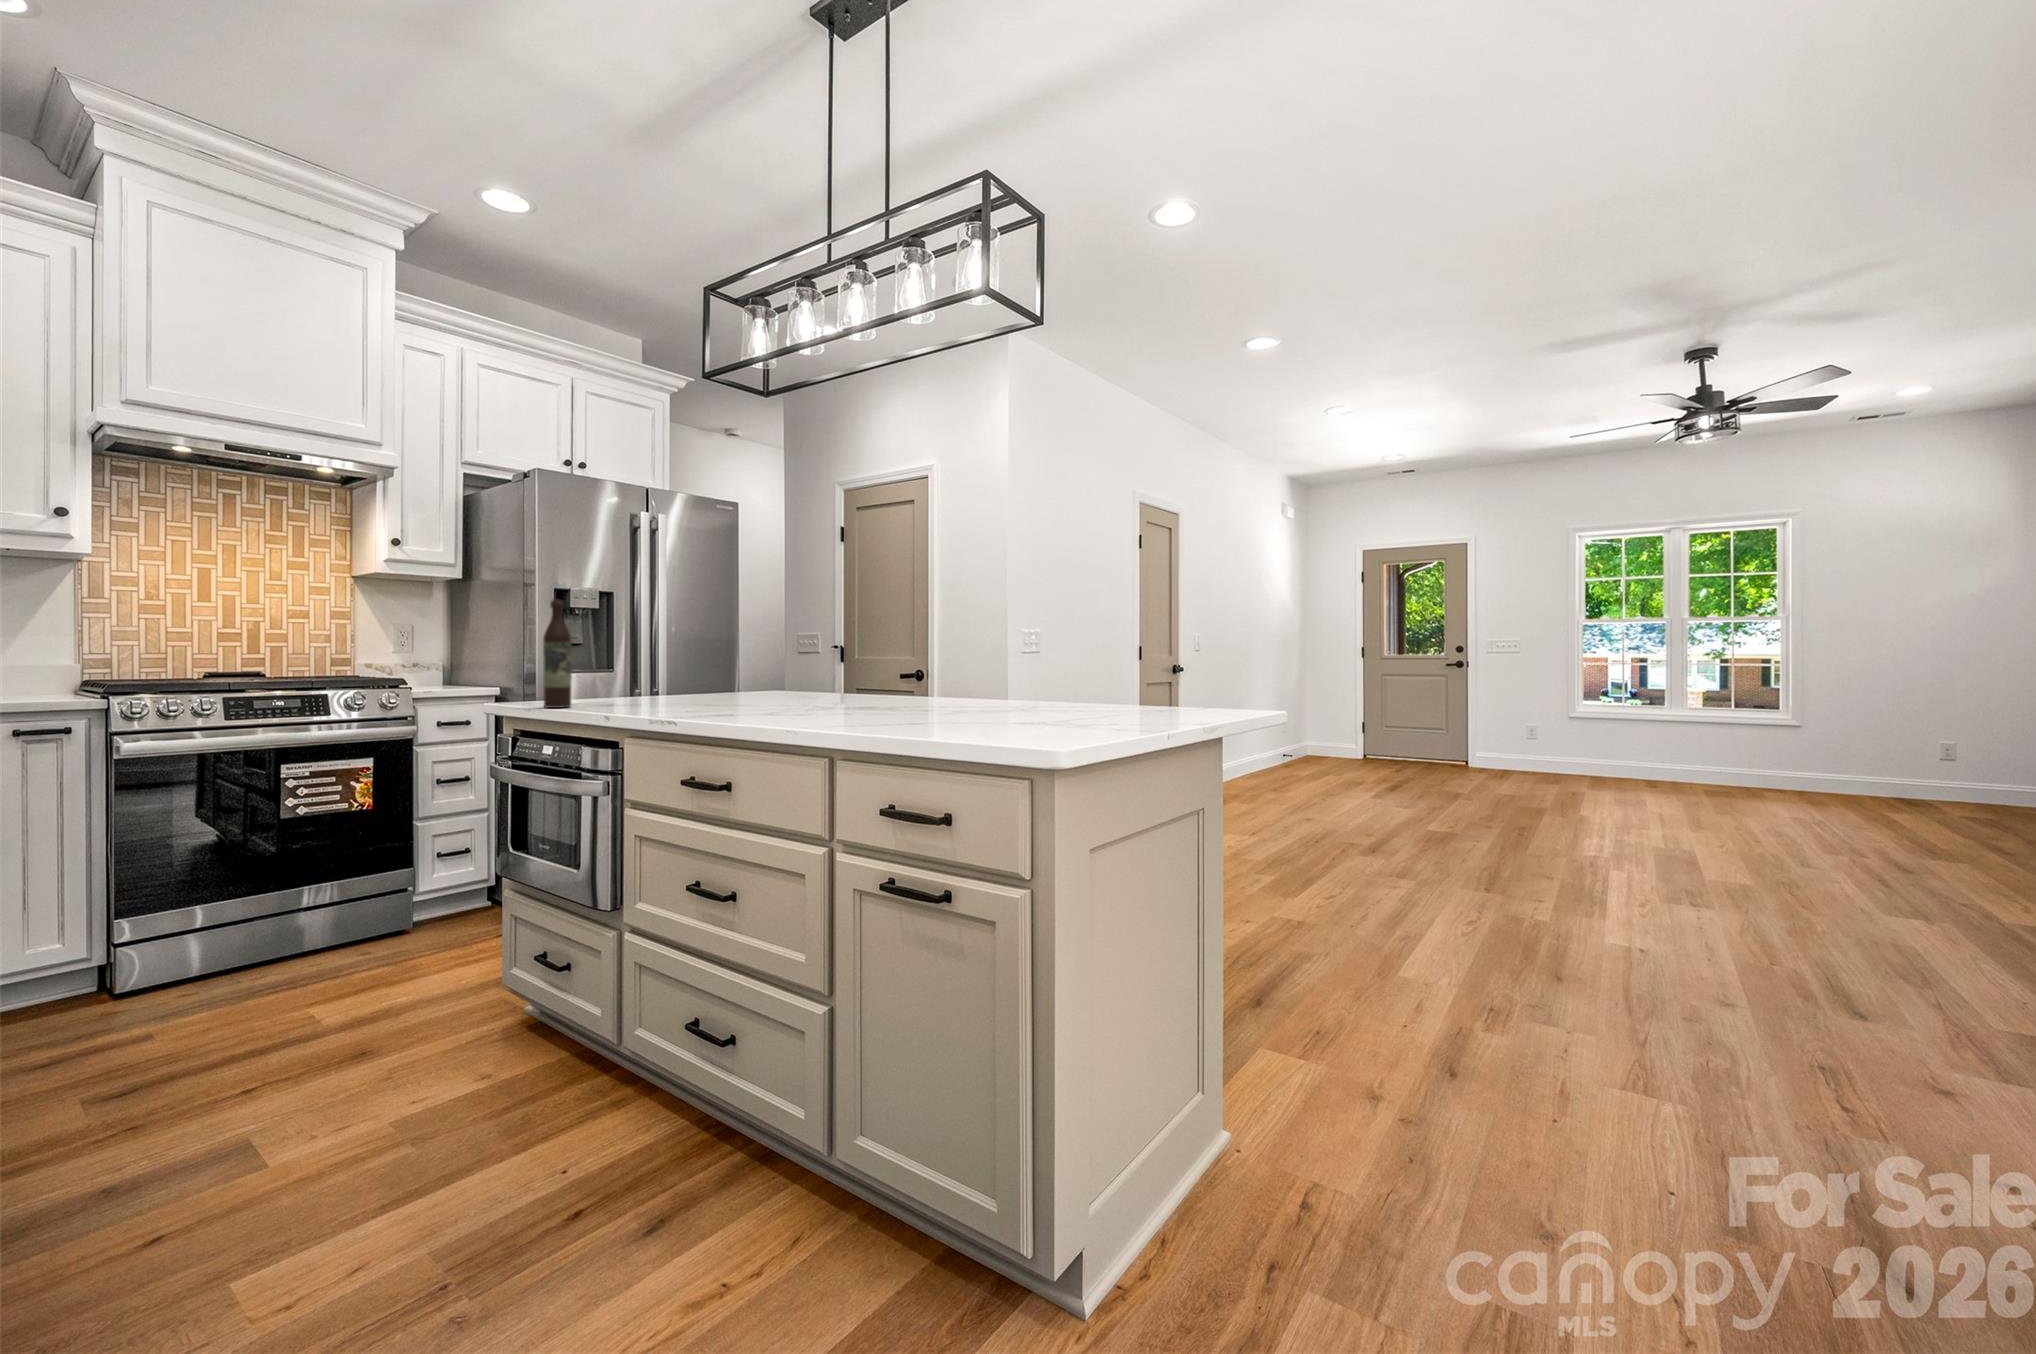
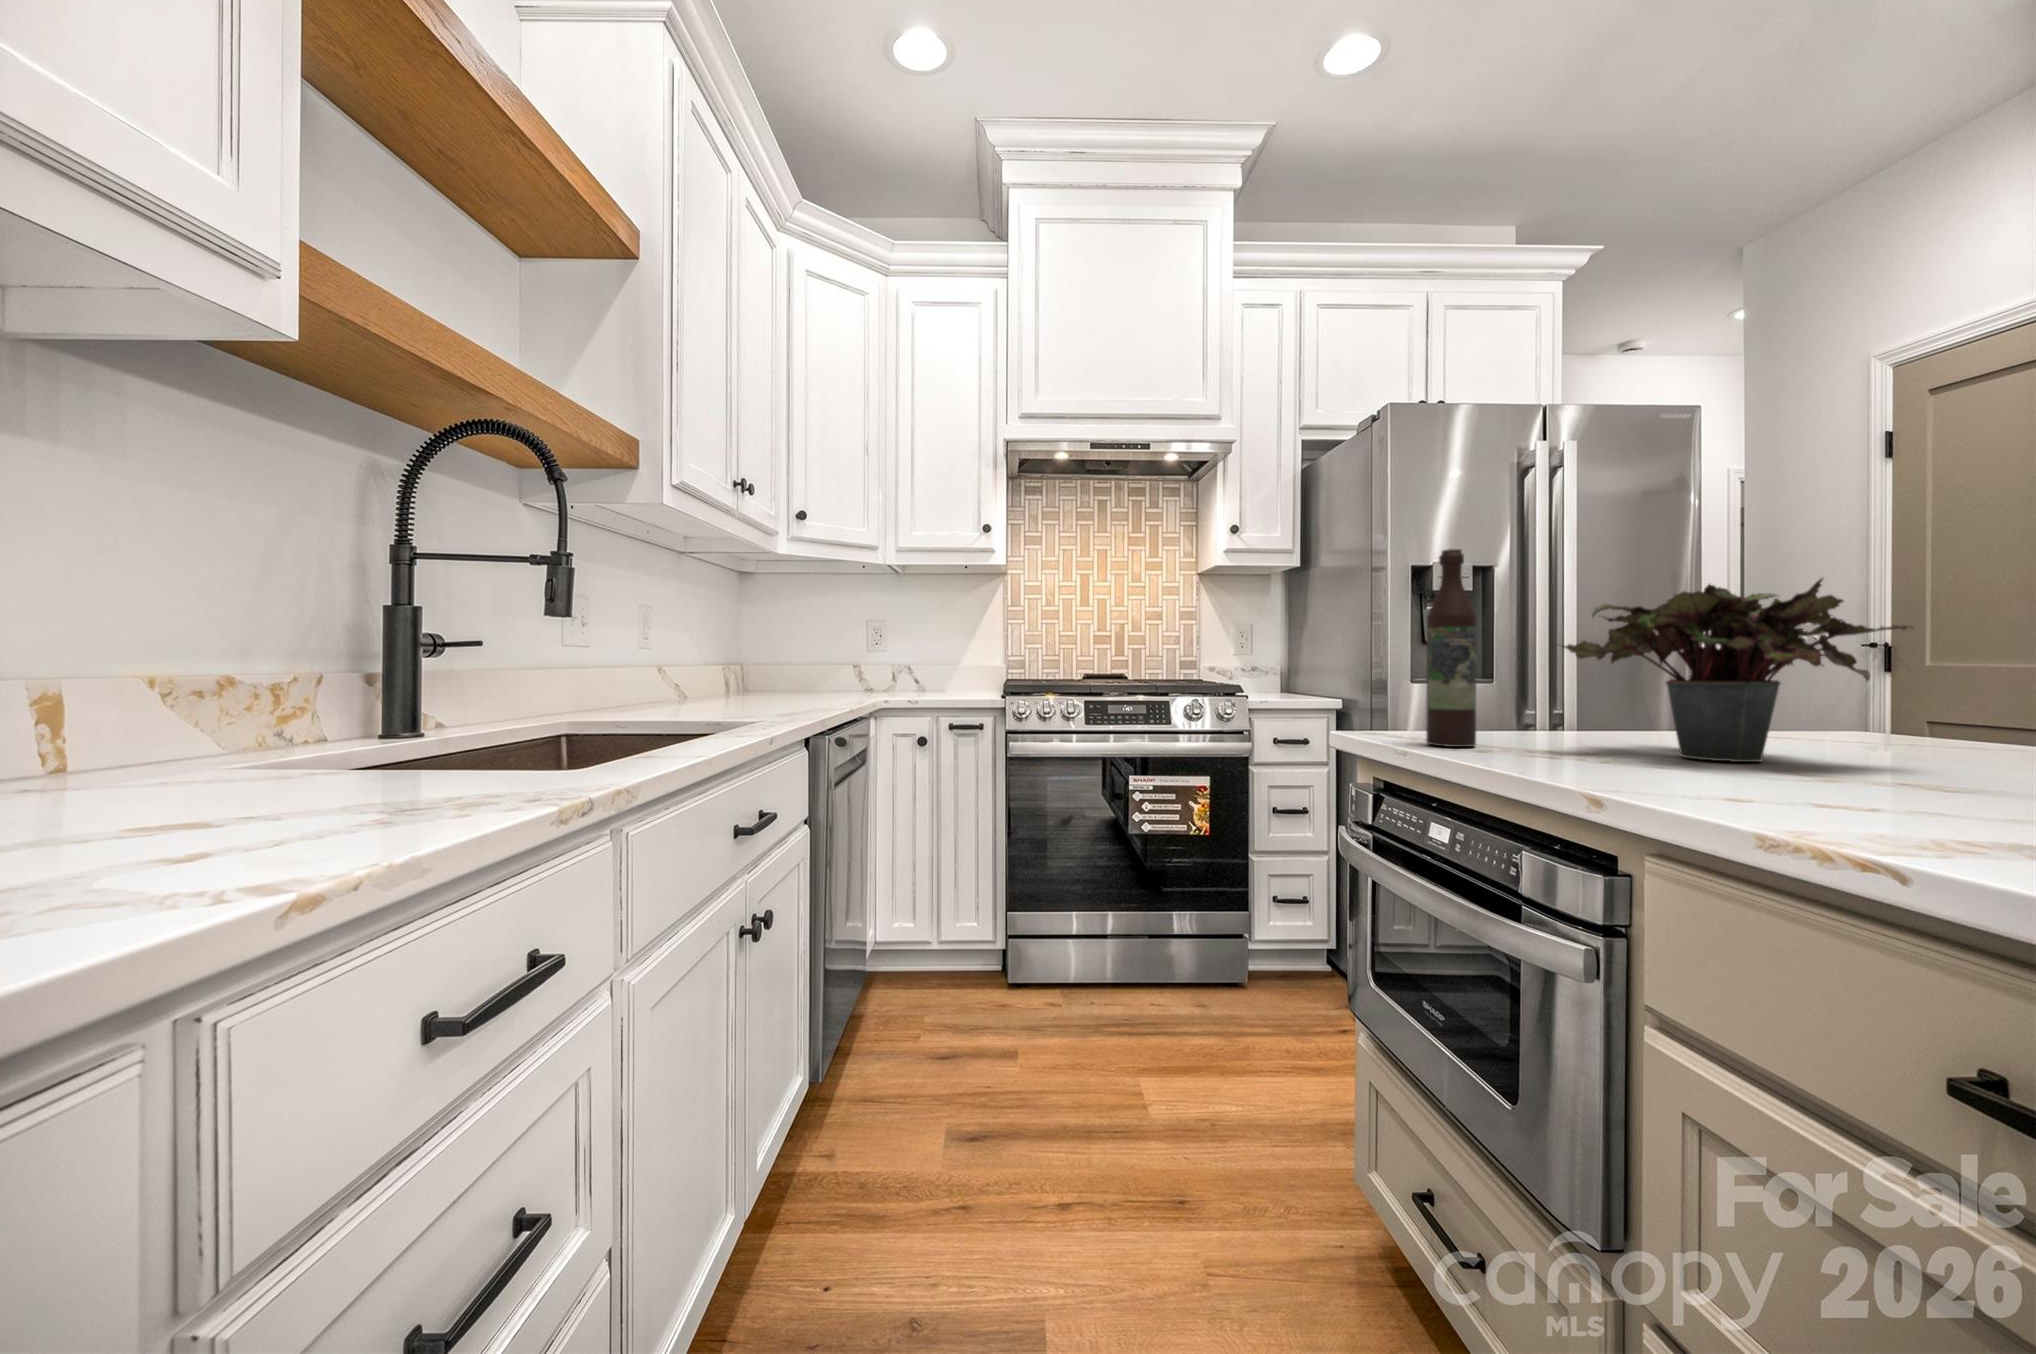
potted plant: none [610,628,742,706] -> present [1559,579,1913,762]

